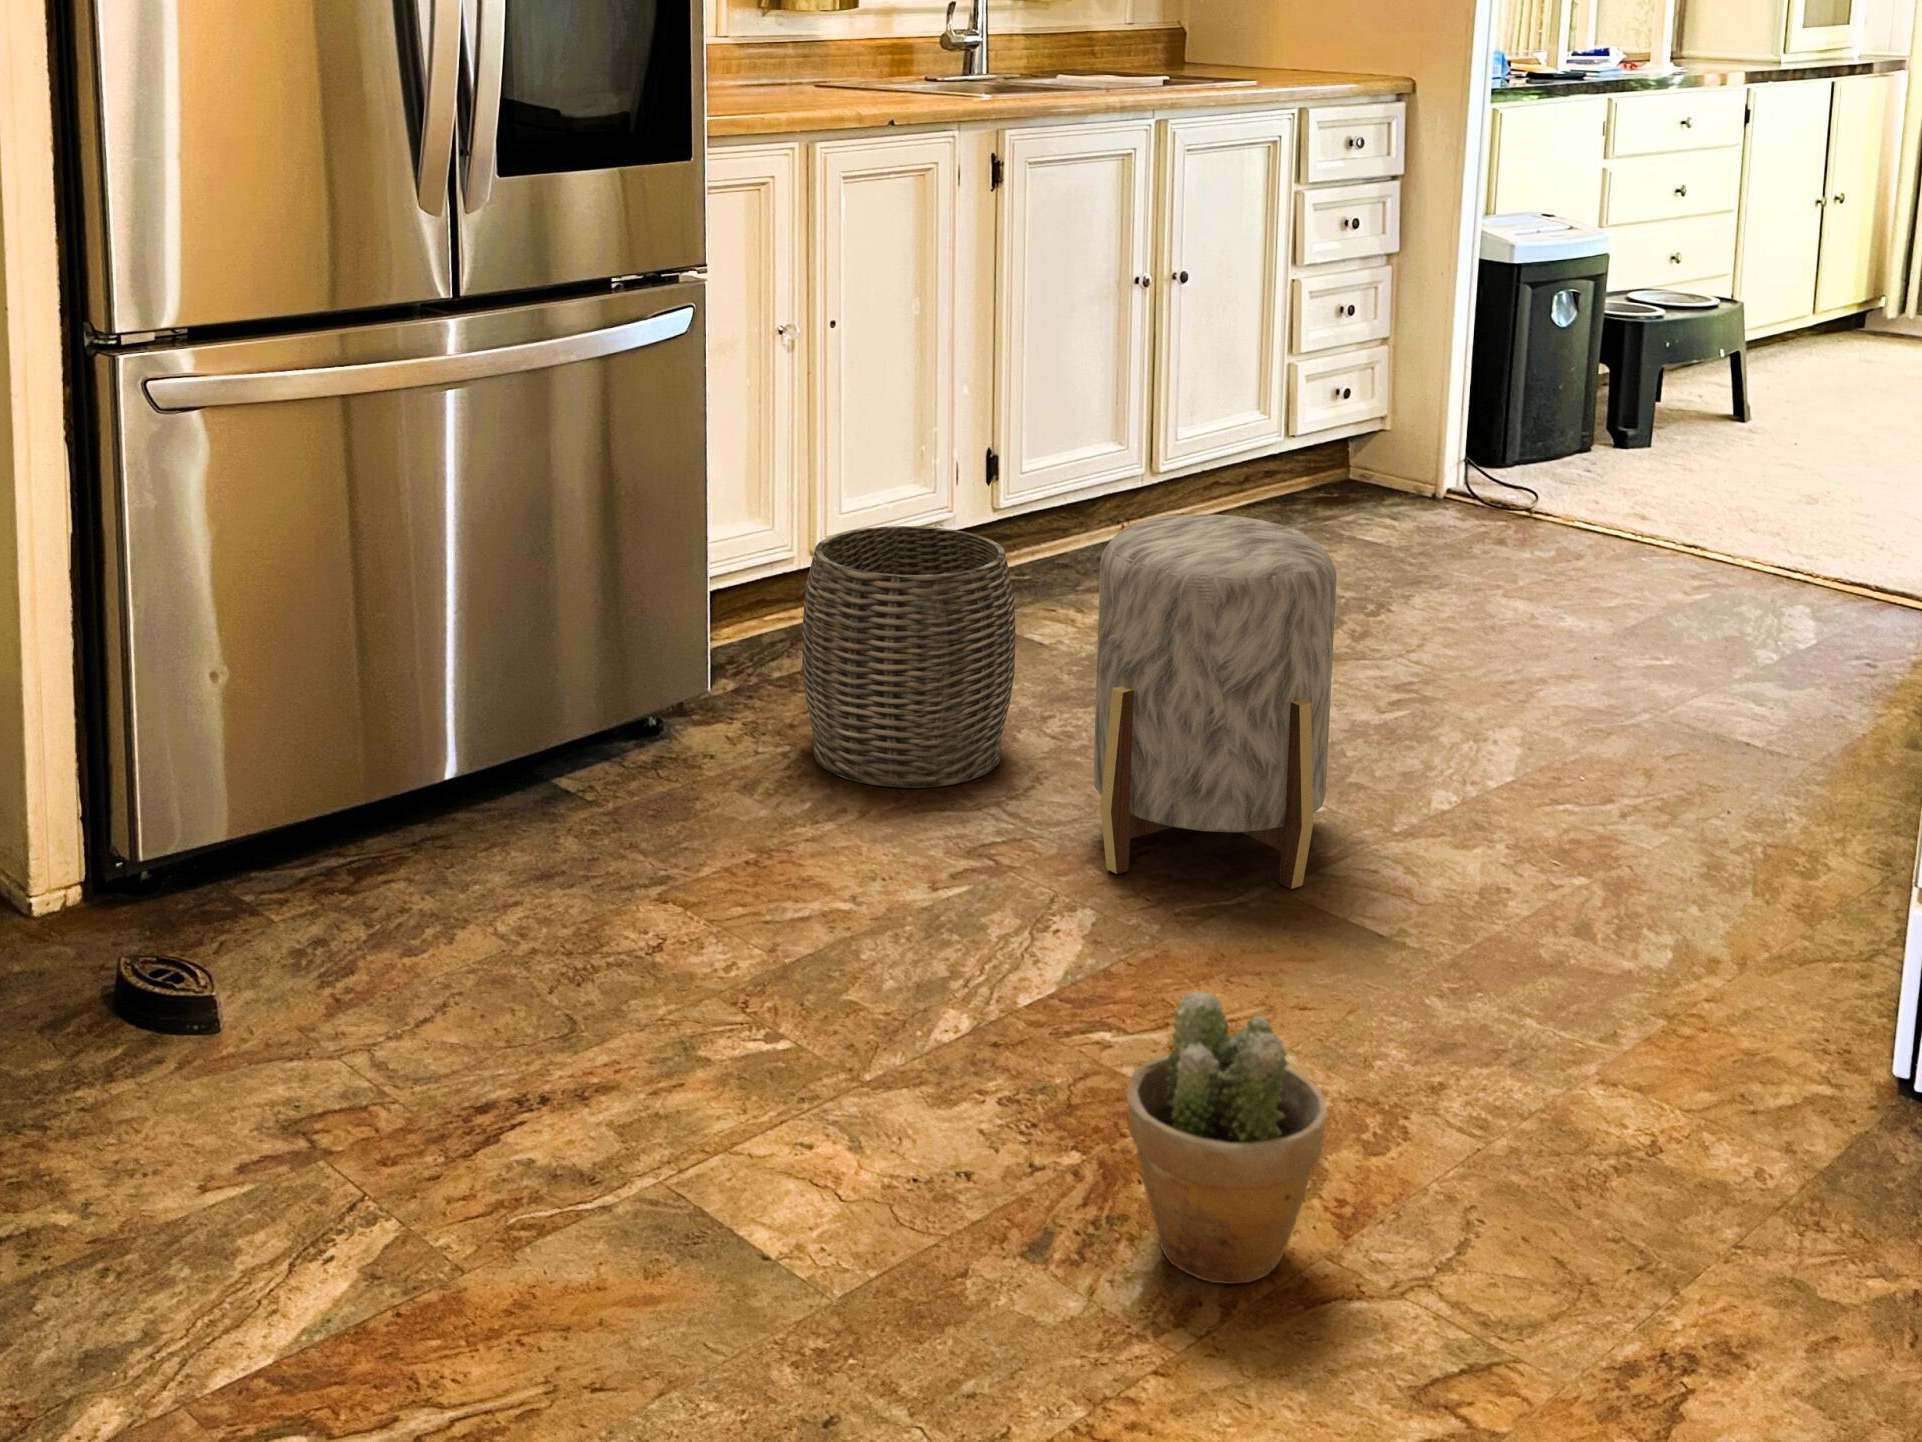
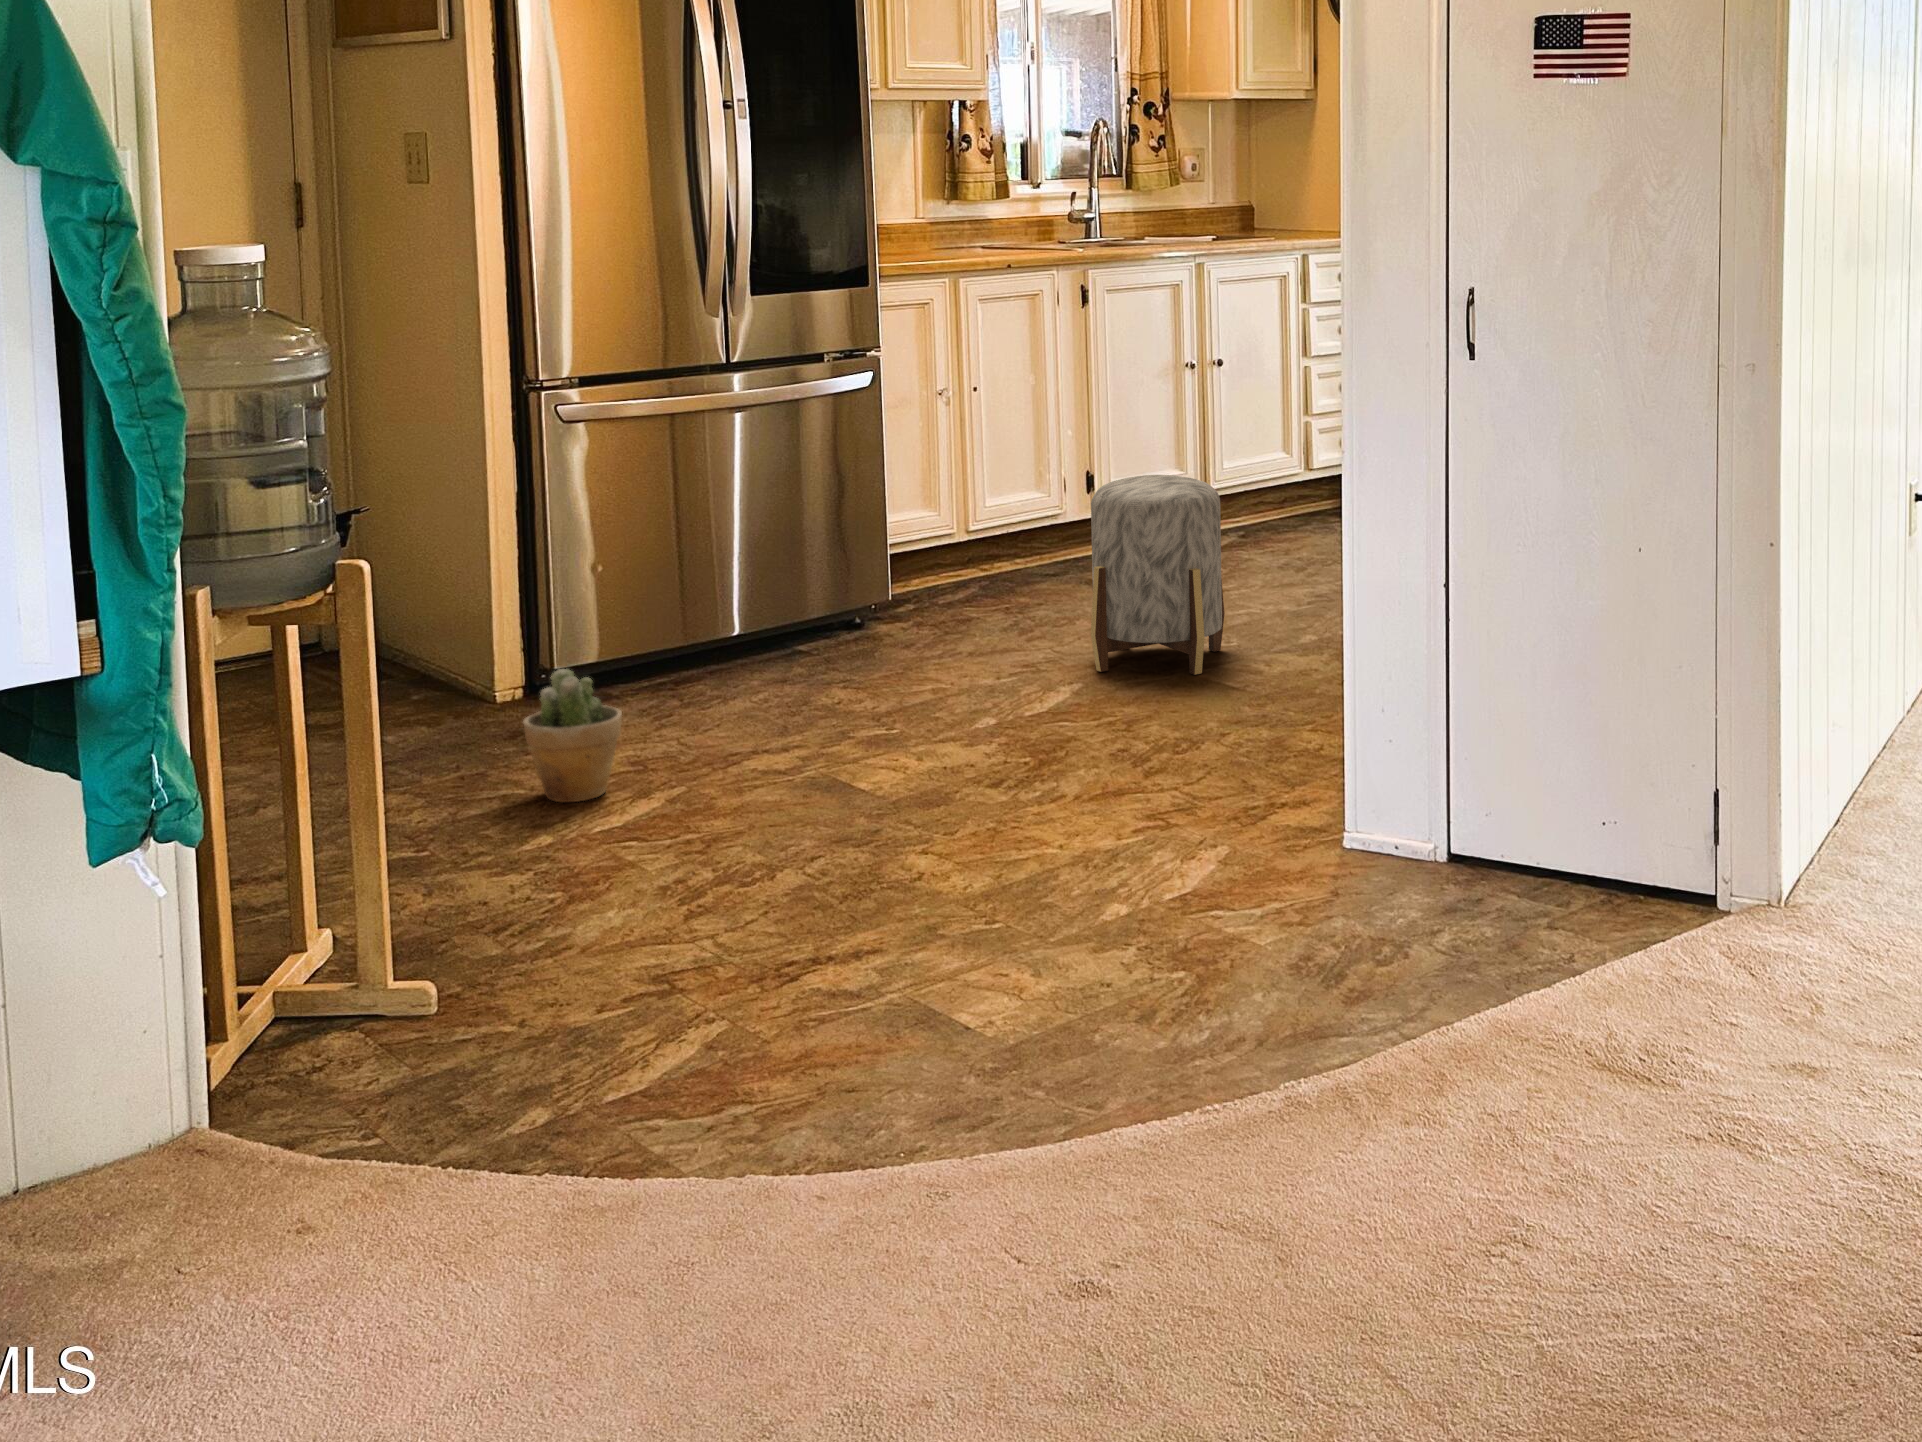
woven basket: present [802,526,1016,788] -> none [941,501,1066,644]
potted plant: present [1127,992,1327,1284] -> present [523,669,622,802]

